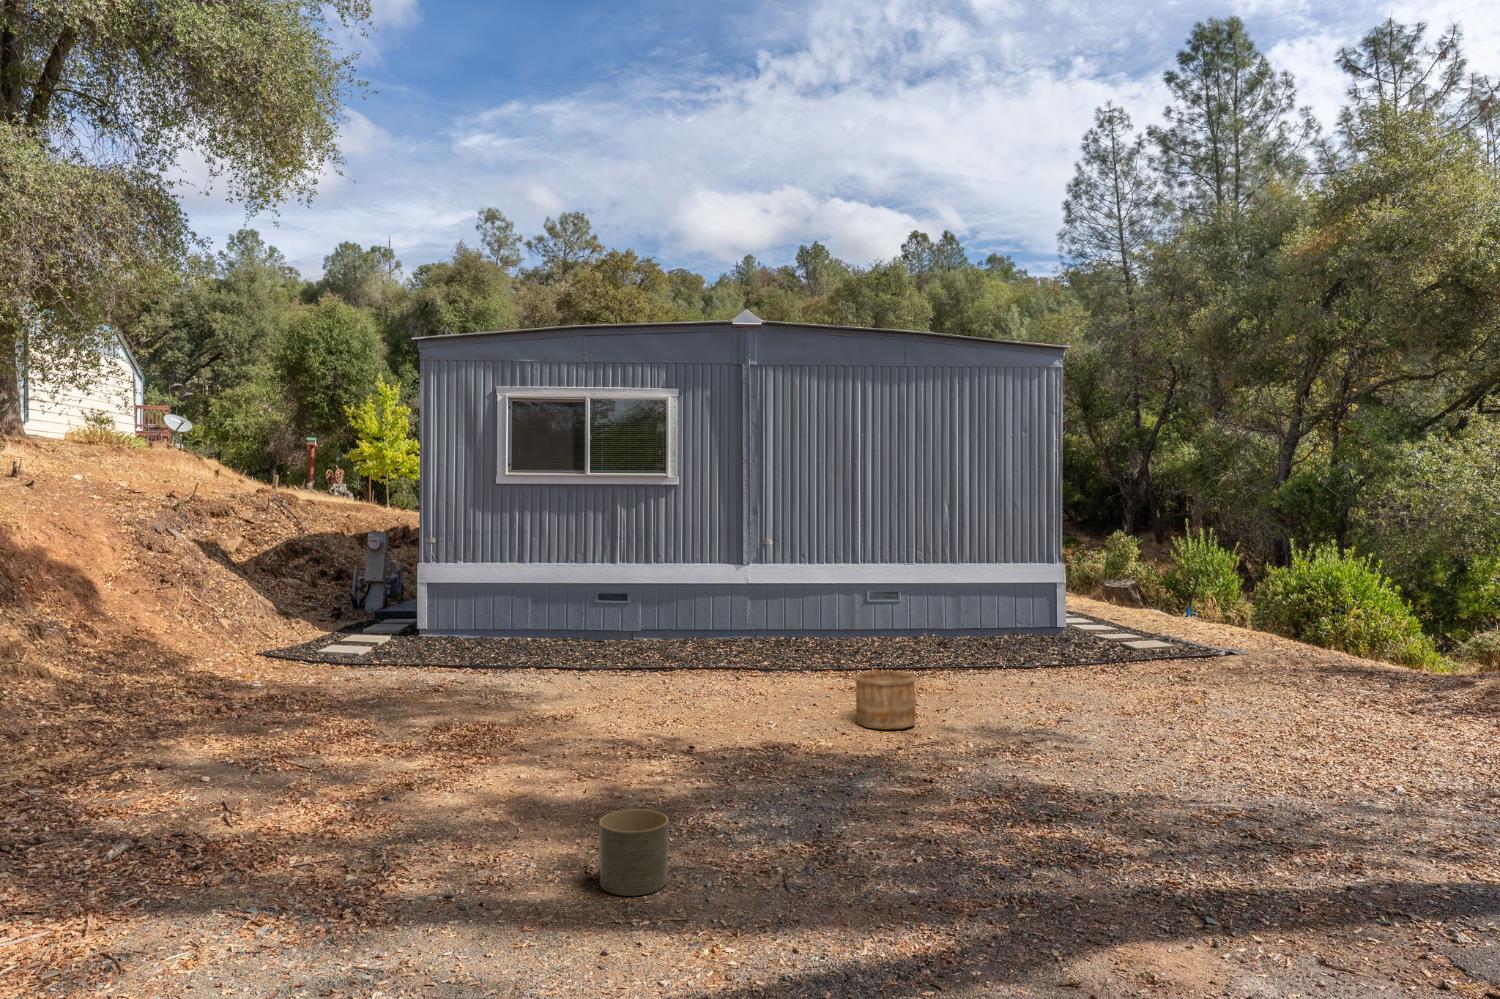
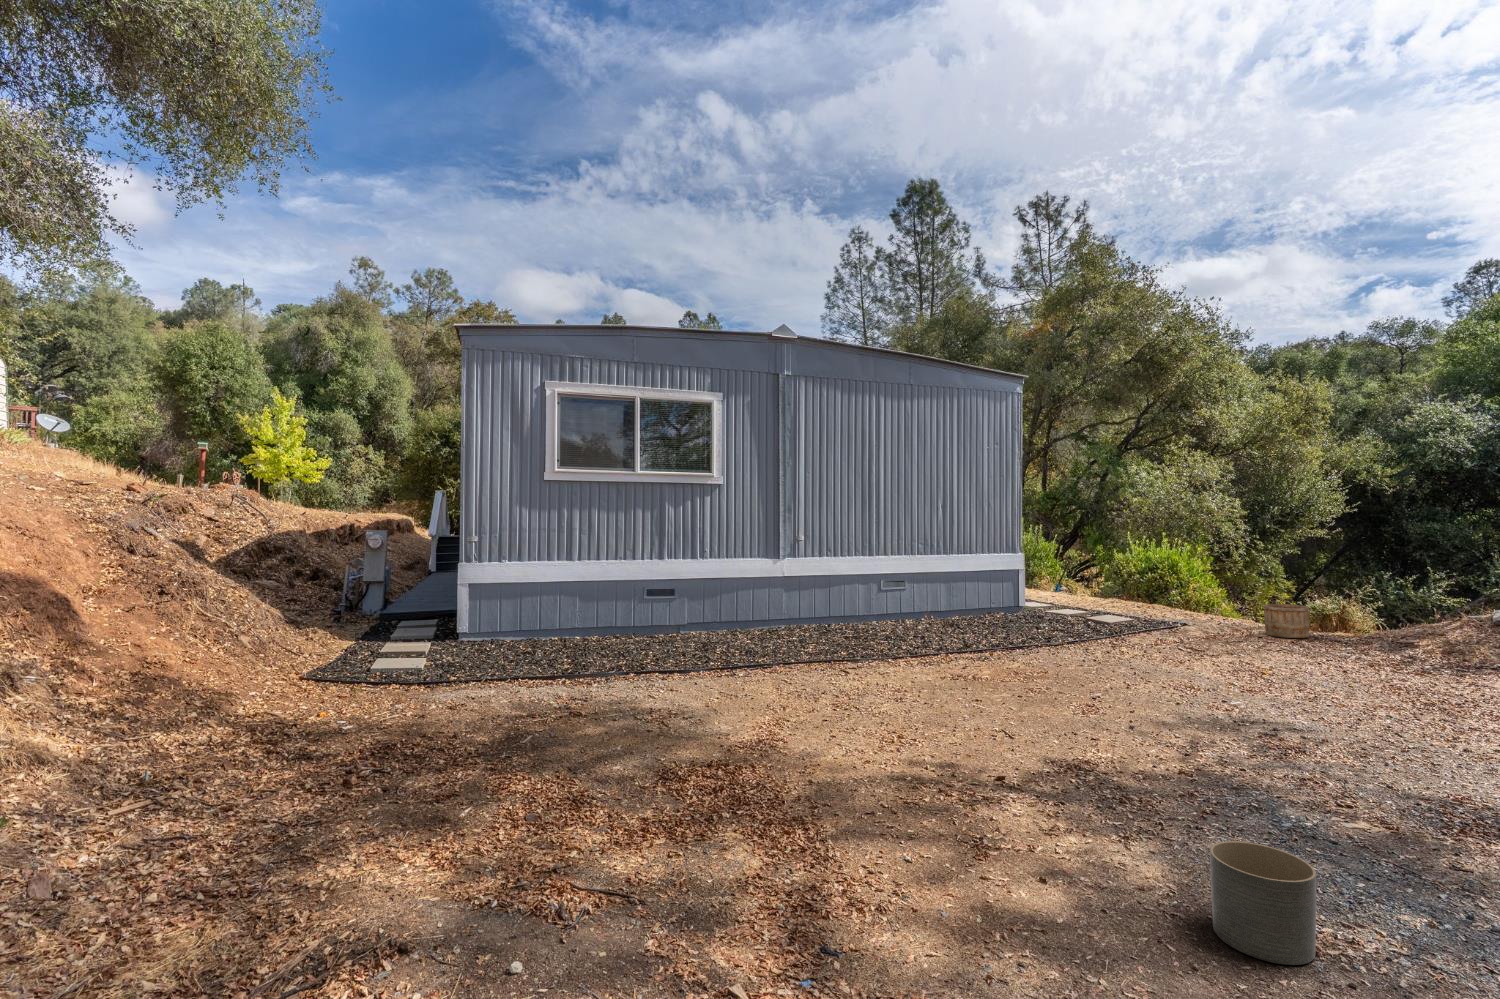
wooden bucket: present [854,670,916,730] -> present [1263,604,1310,638]

